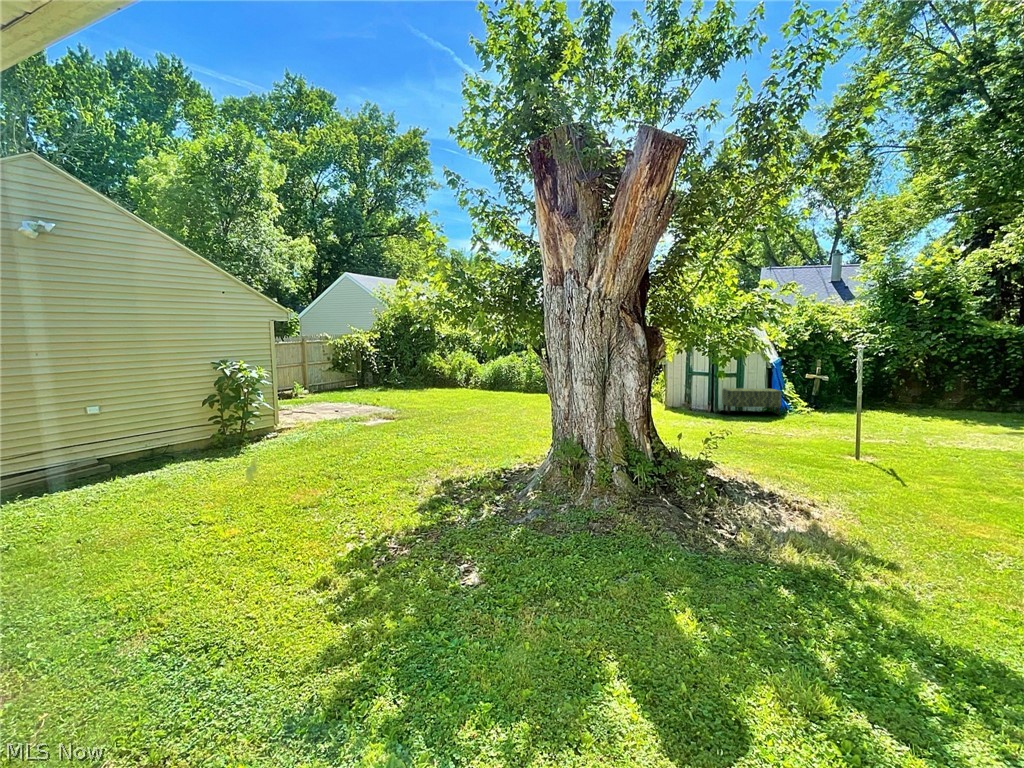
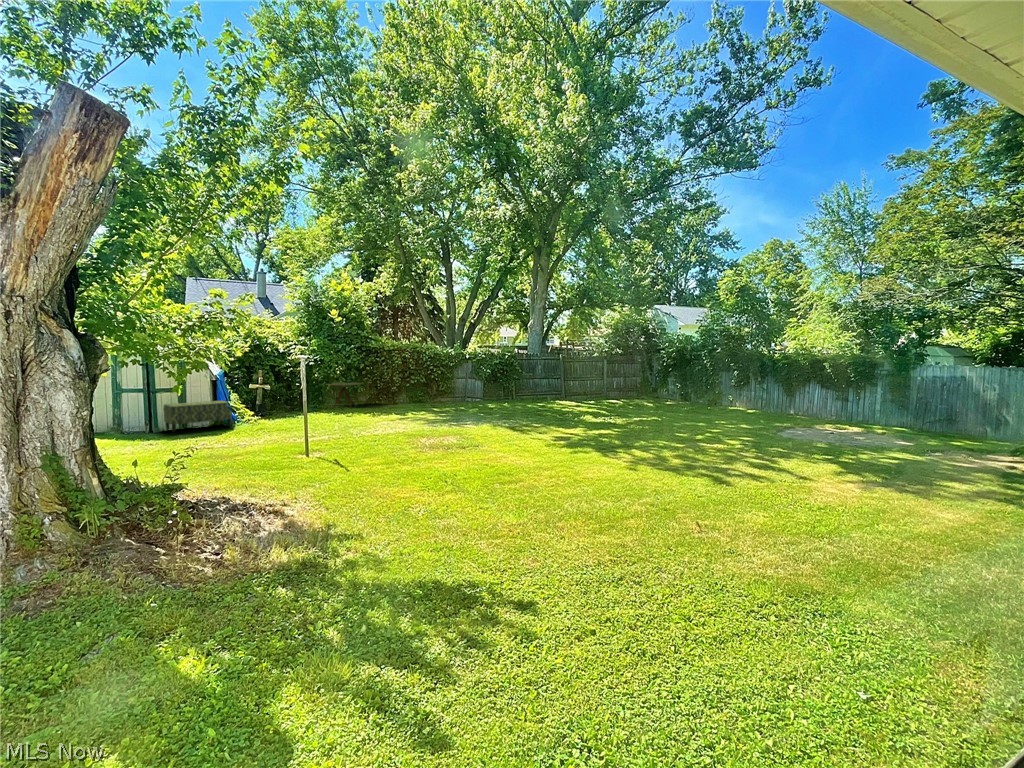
round table: none [899,378,957,410] -> present [326,382,361,407]

